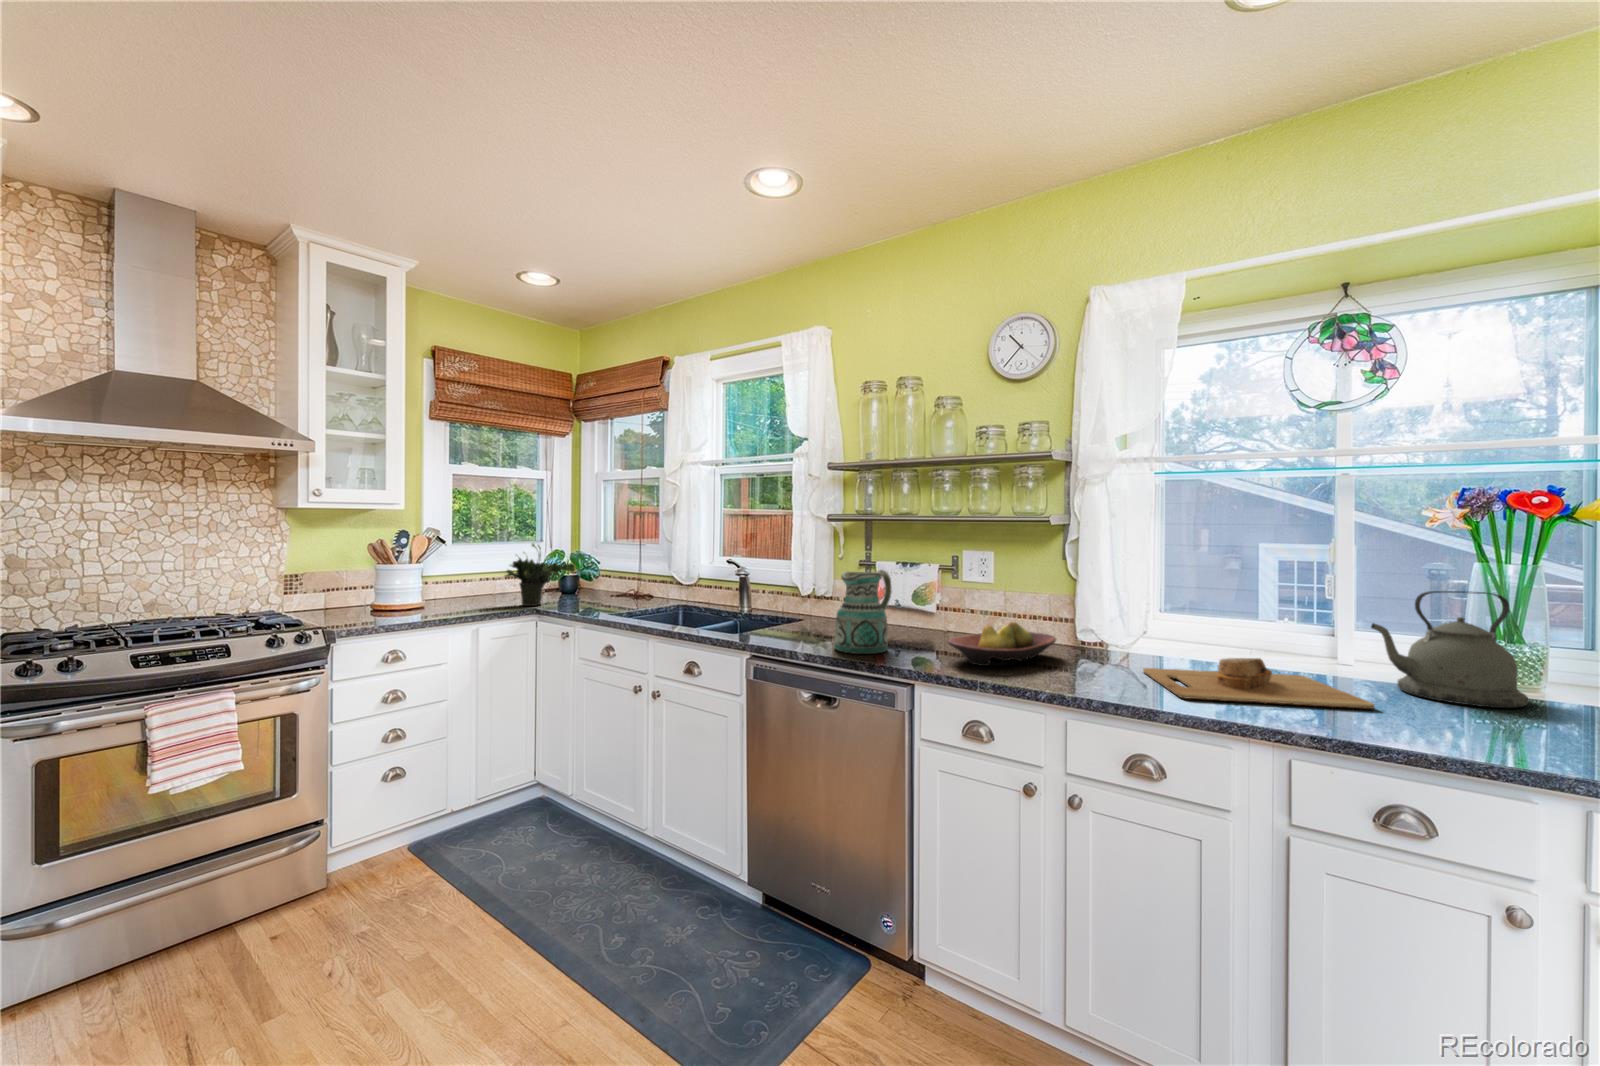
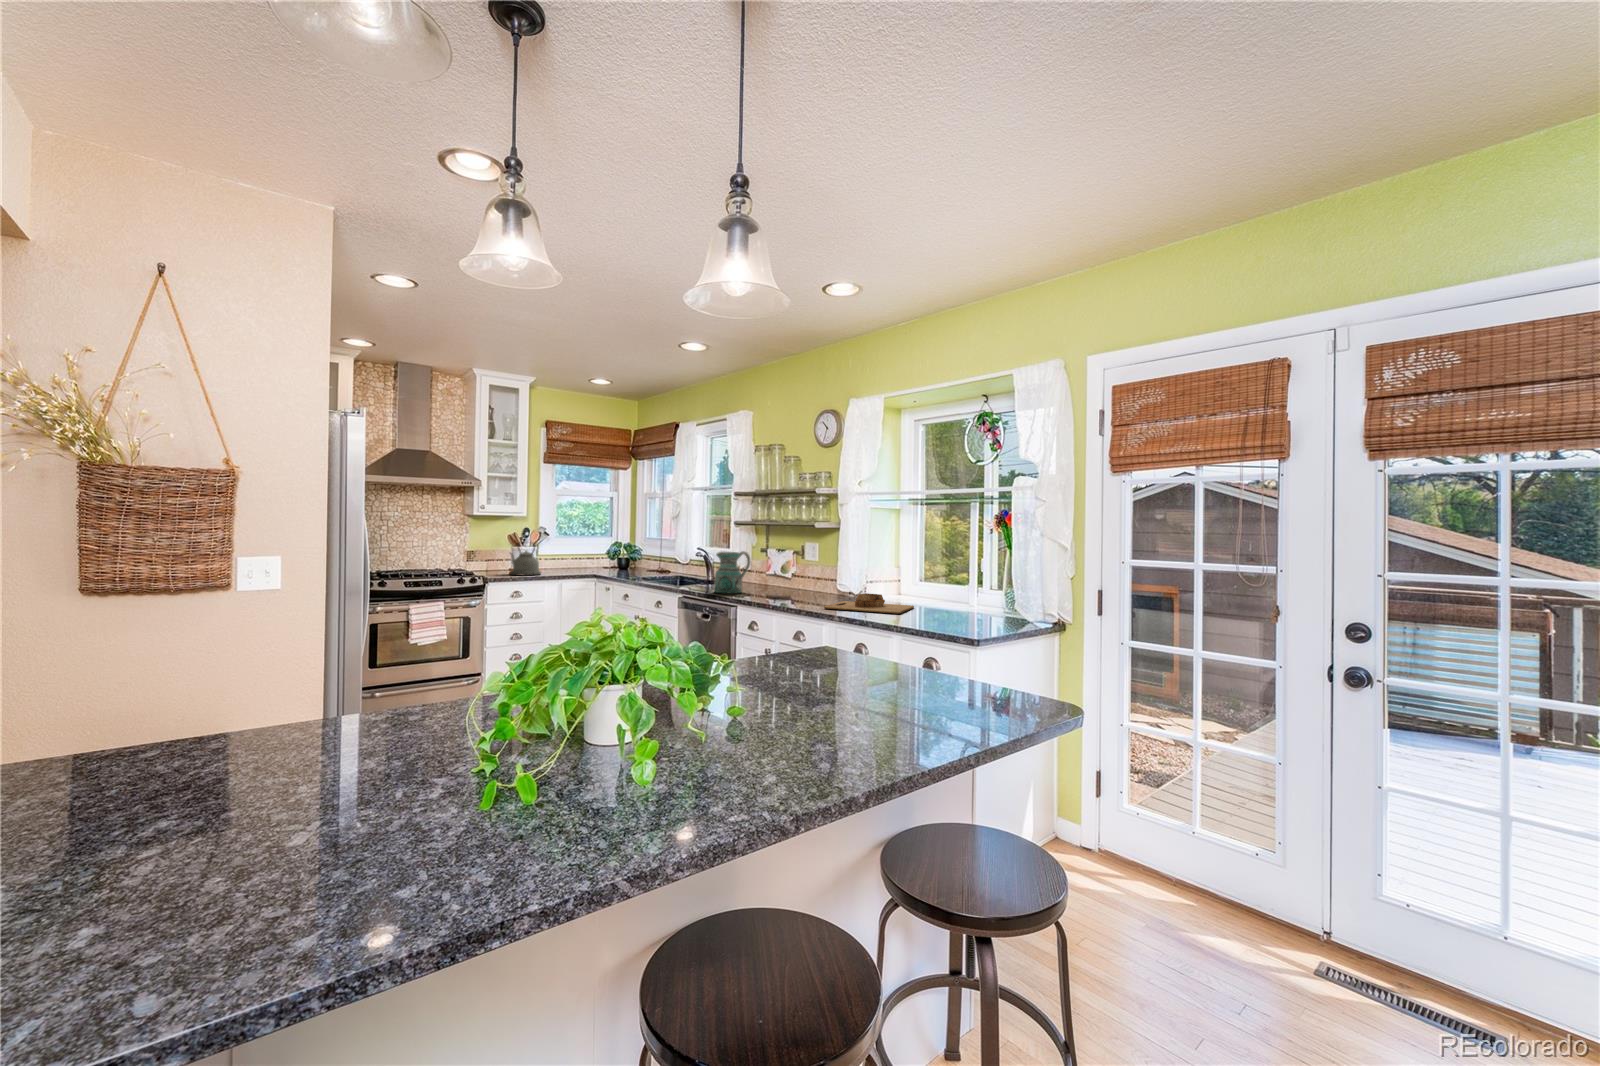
potted plant: present [505,544,575,606] -> none [579,536,621,573]
kettle: present [1371,591,1529,708] -> present [510,542,541,576]
fruit bowl: present [948,622,1056,666] -> none [756,579,821,599]

